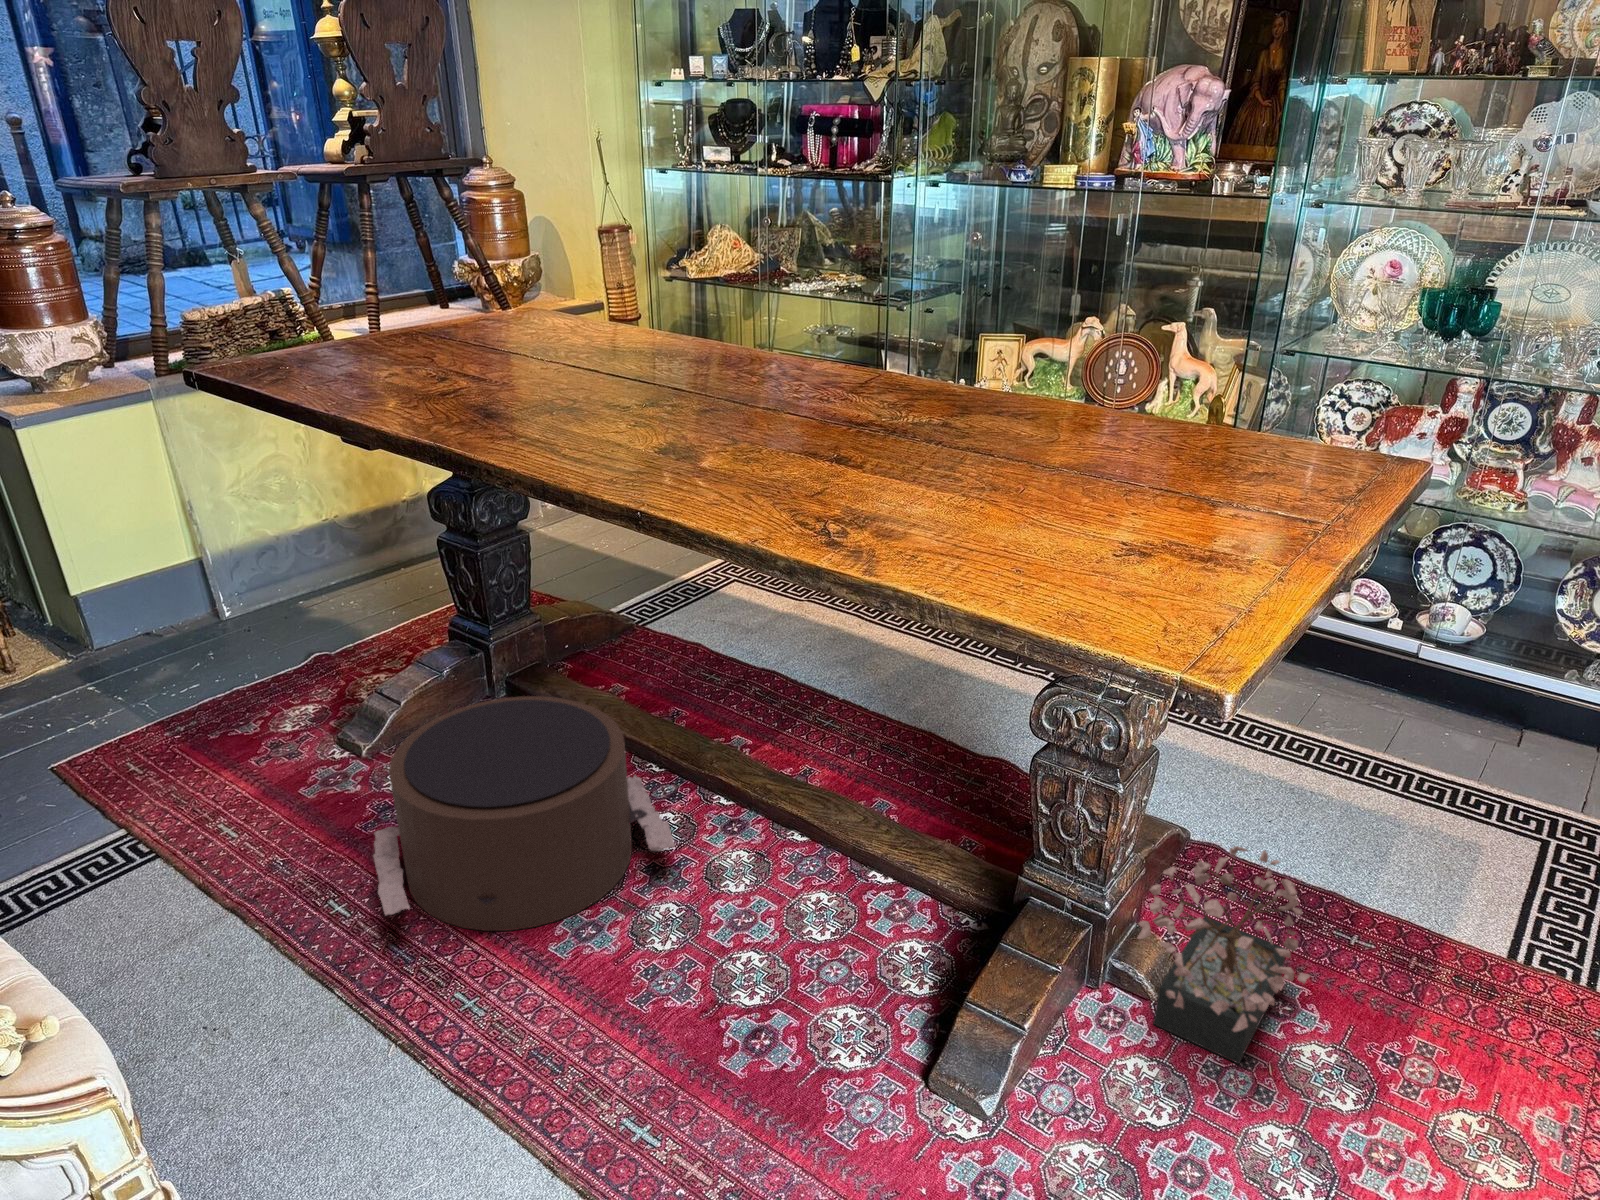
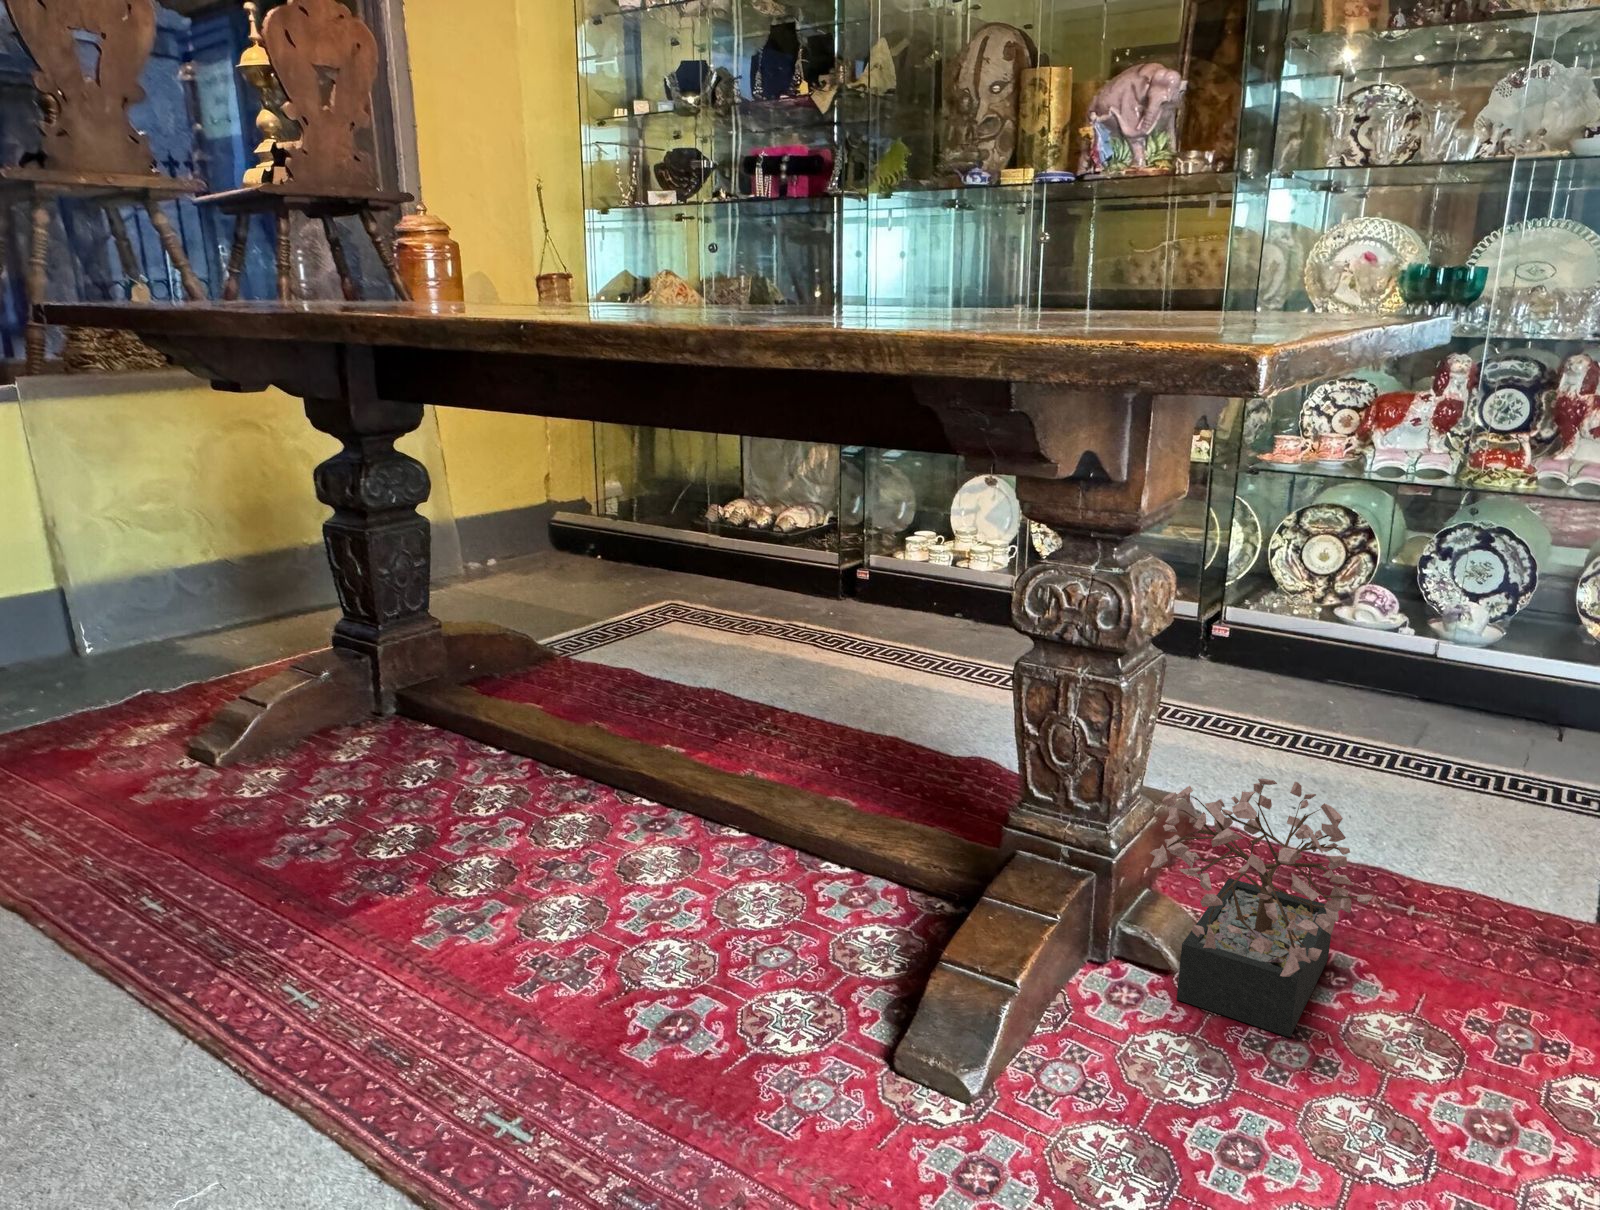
pouf: present [373,696,675,931] -> none [203,671,582,923]

